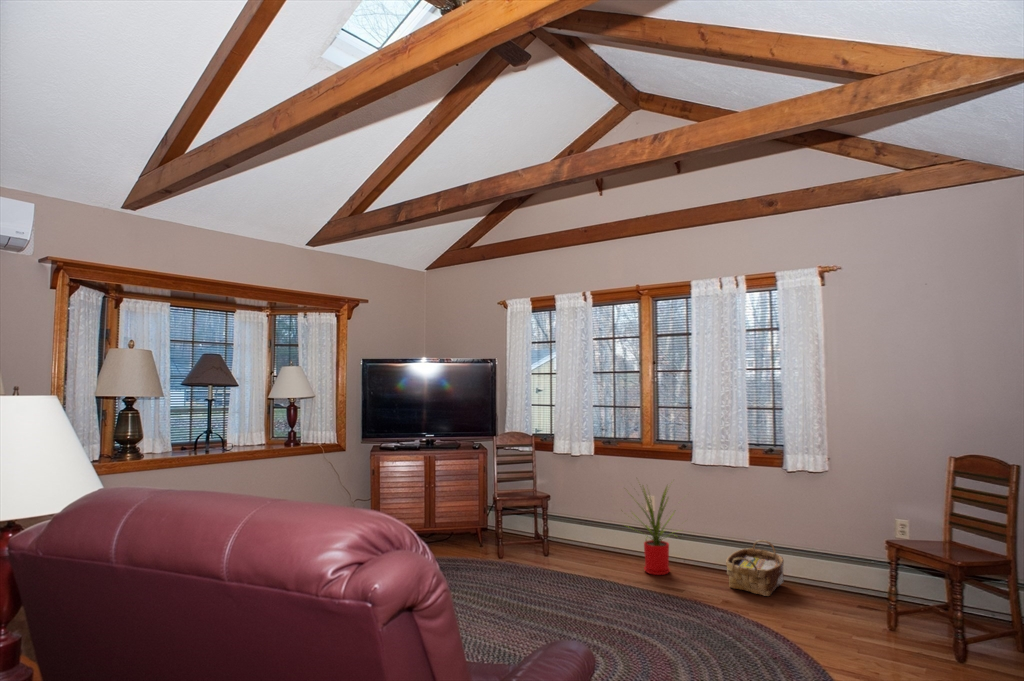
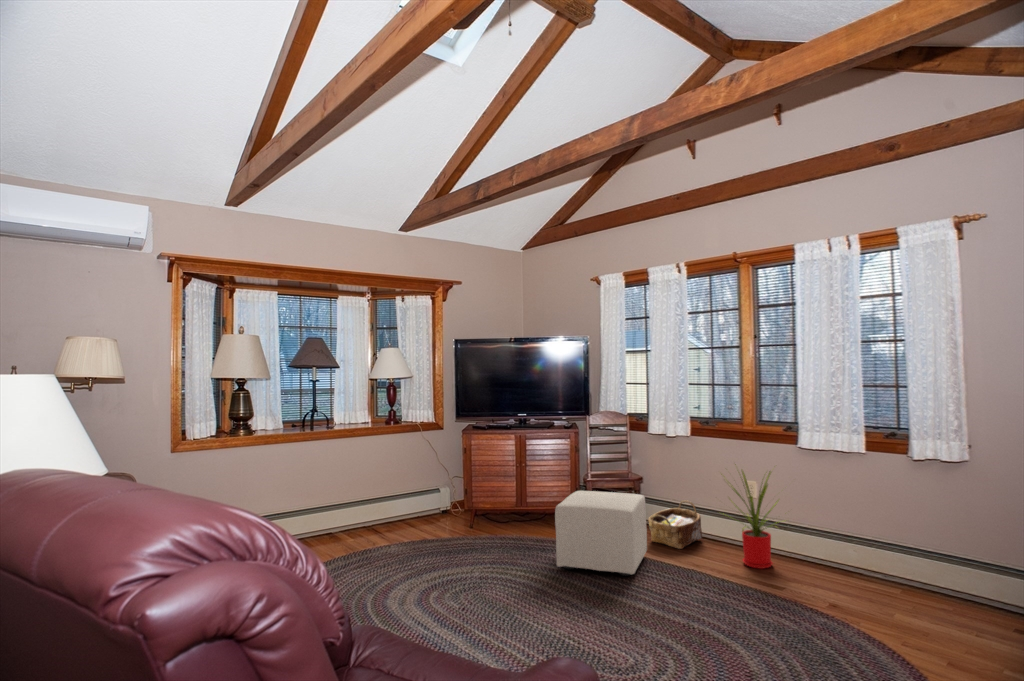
ottoman: none [475,510,558,589] -> present [555,491,647,576]
woven basket: present [726,540,784,596] -> present [648,501,702,549]

